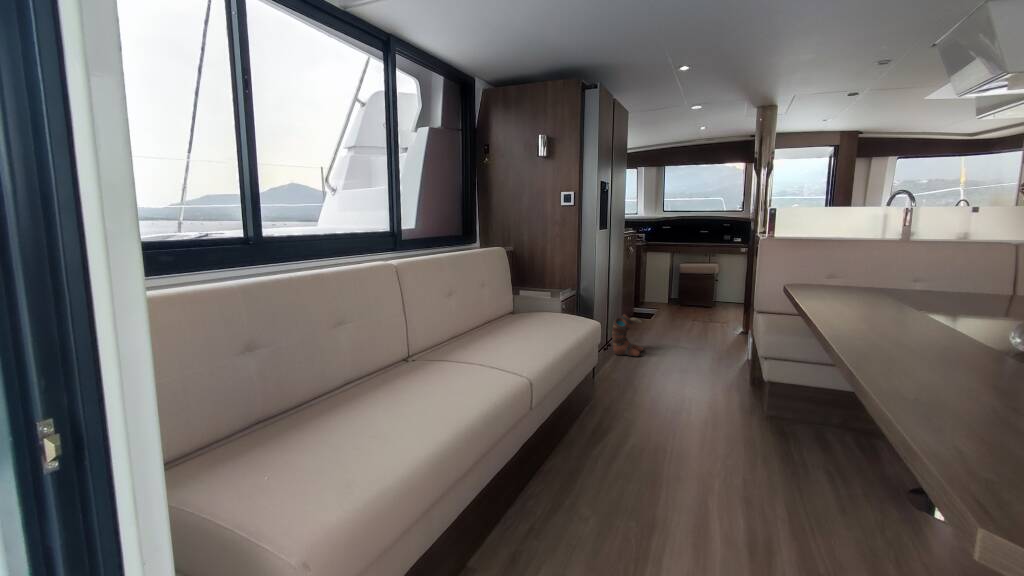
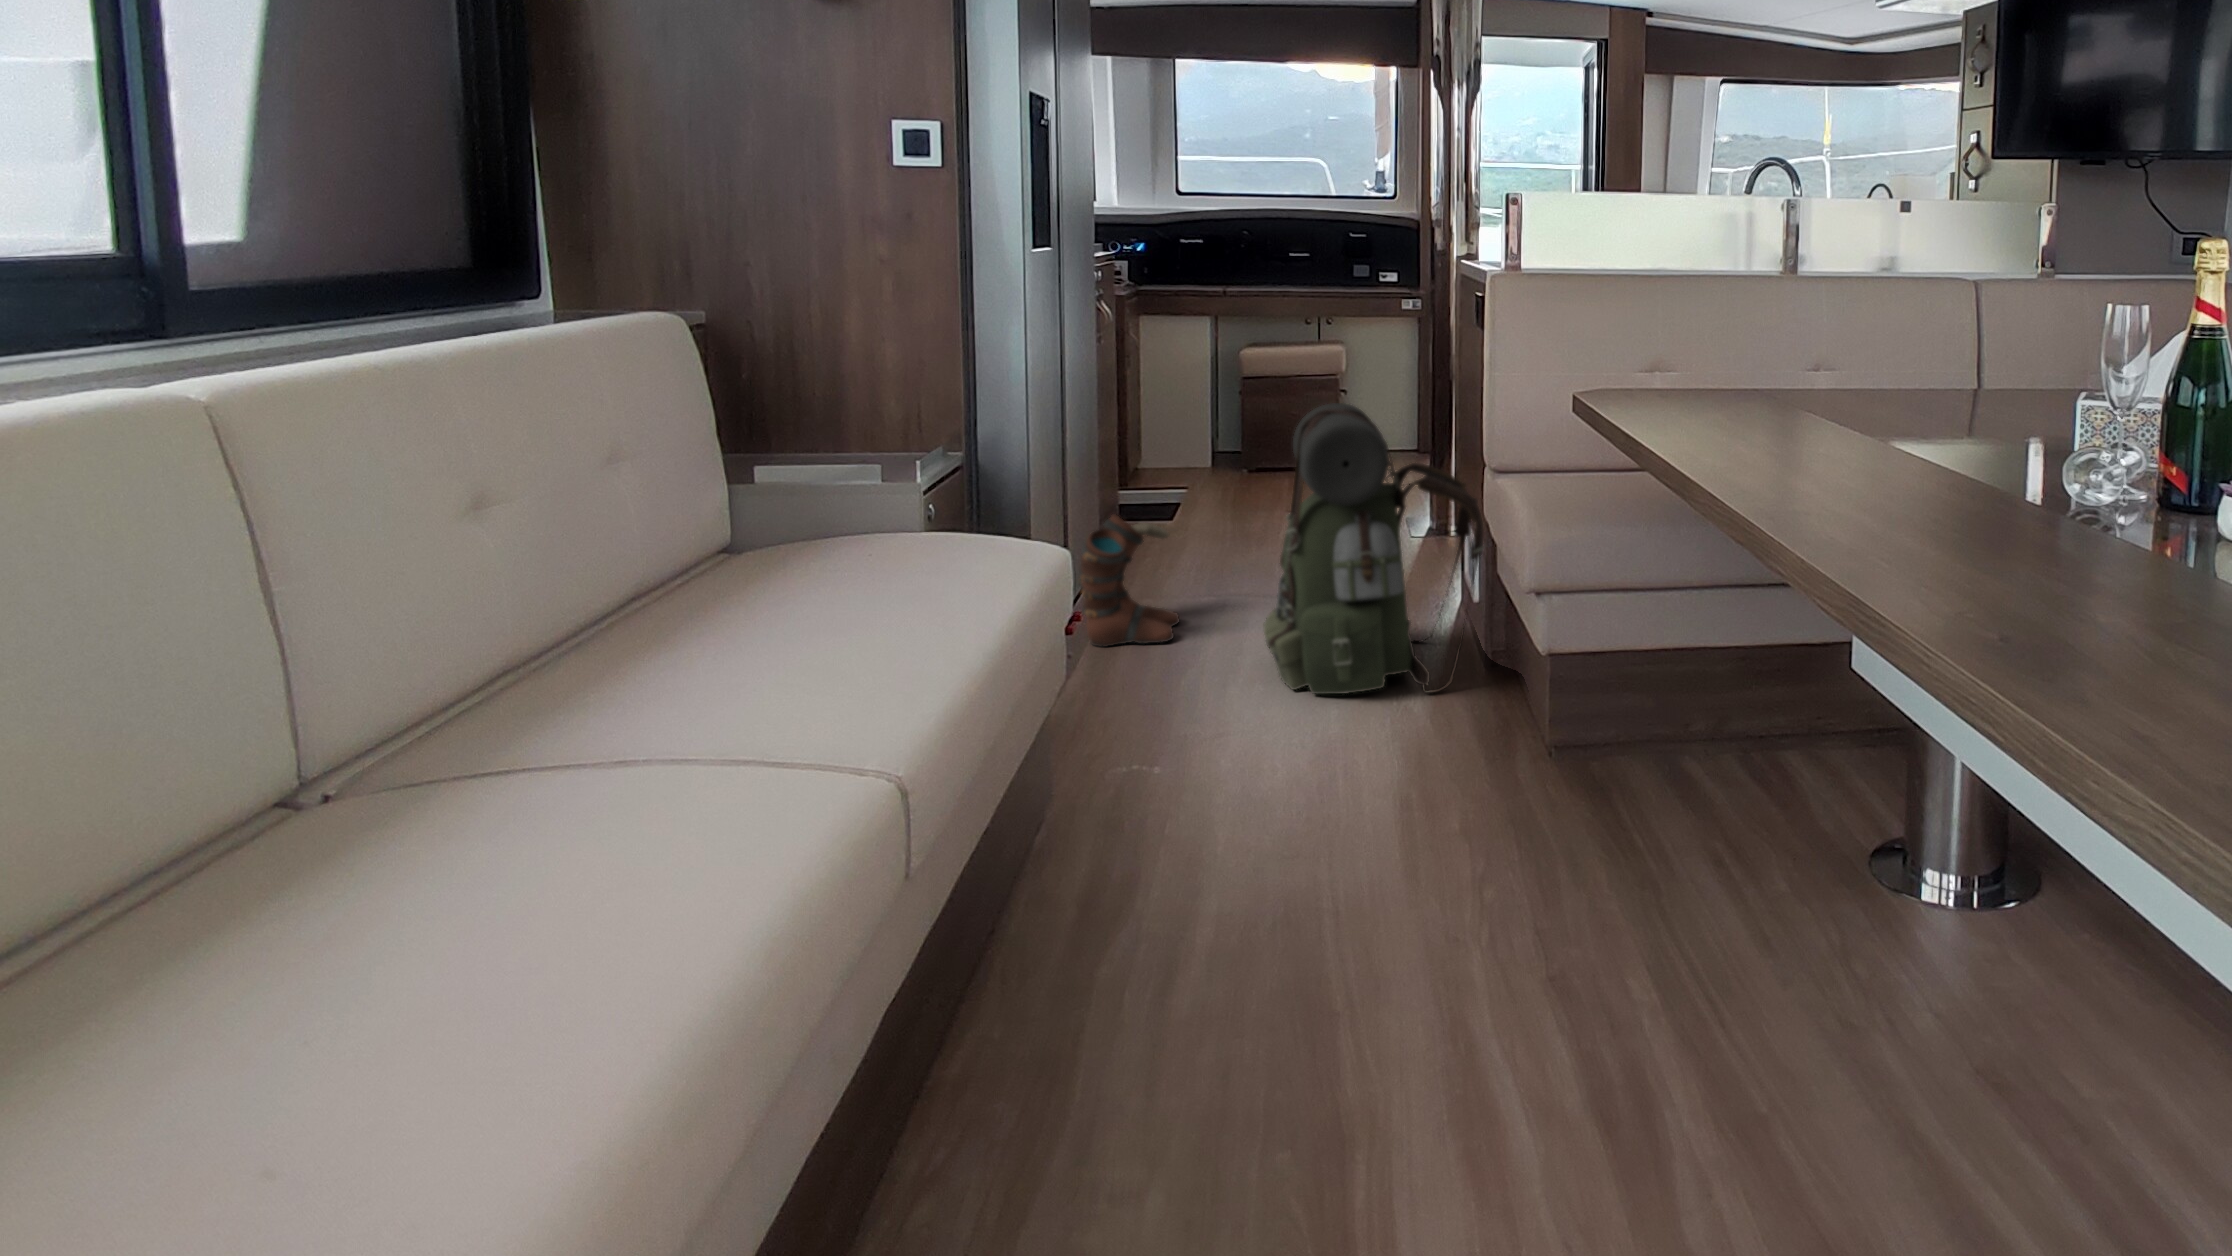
backpack: none [667,282,753,389] -> present [1264,403,1484,694]

